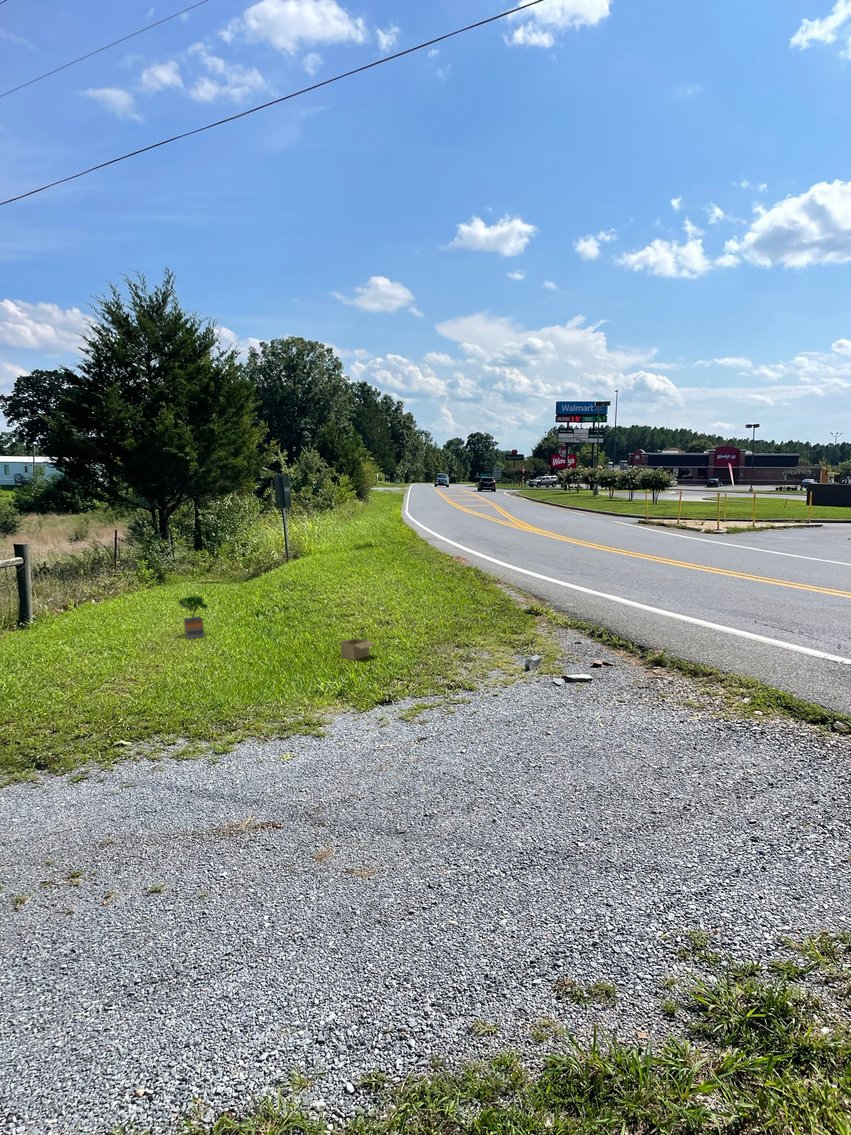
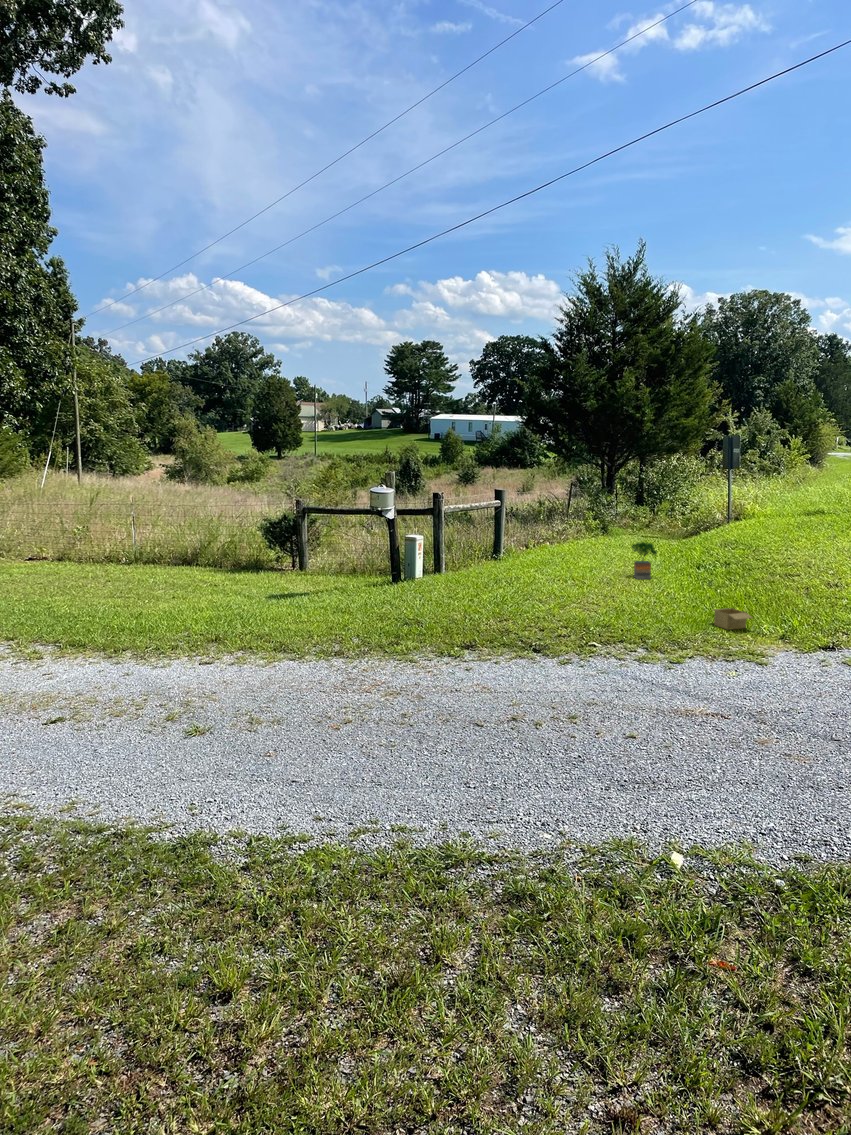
cardboard box: present [339,638,374,660] -> present [714,608,752,630]

